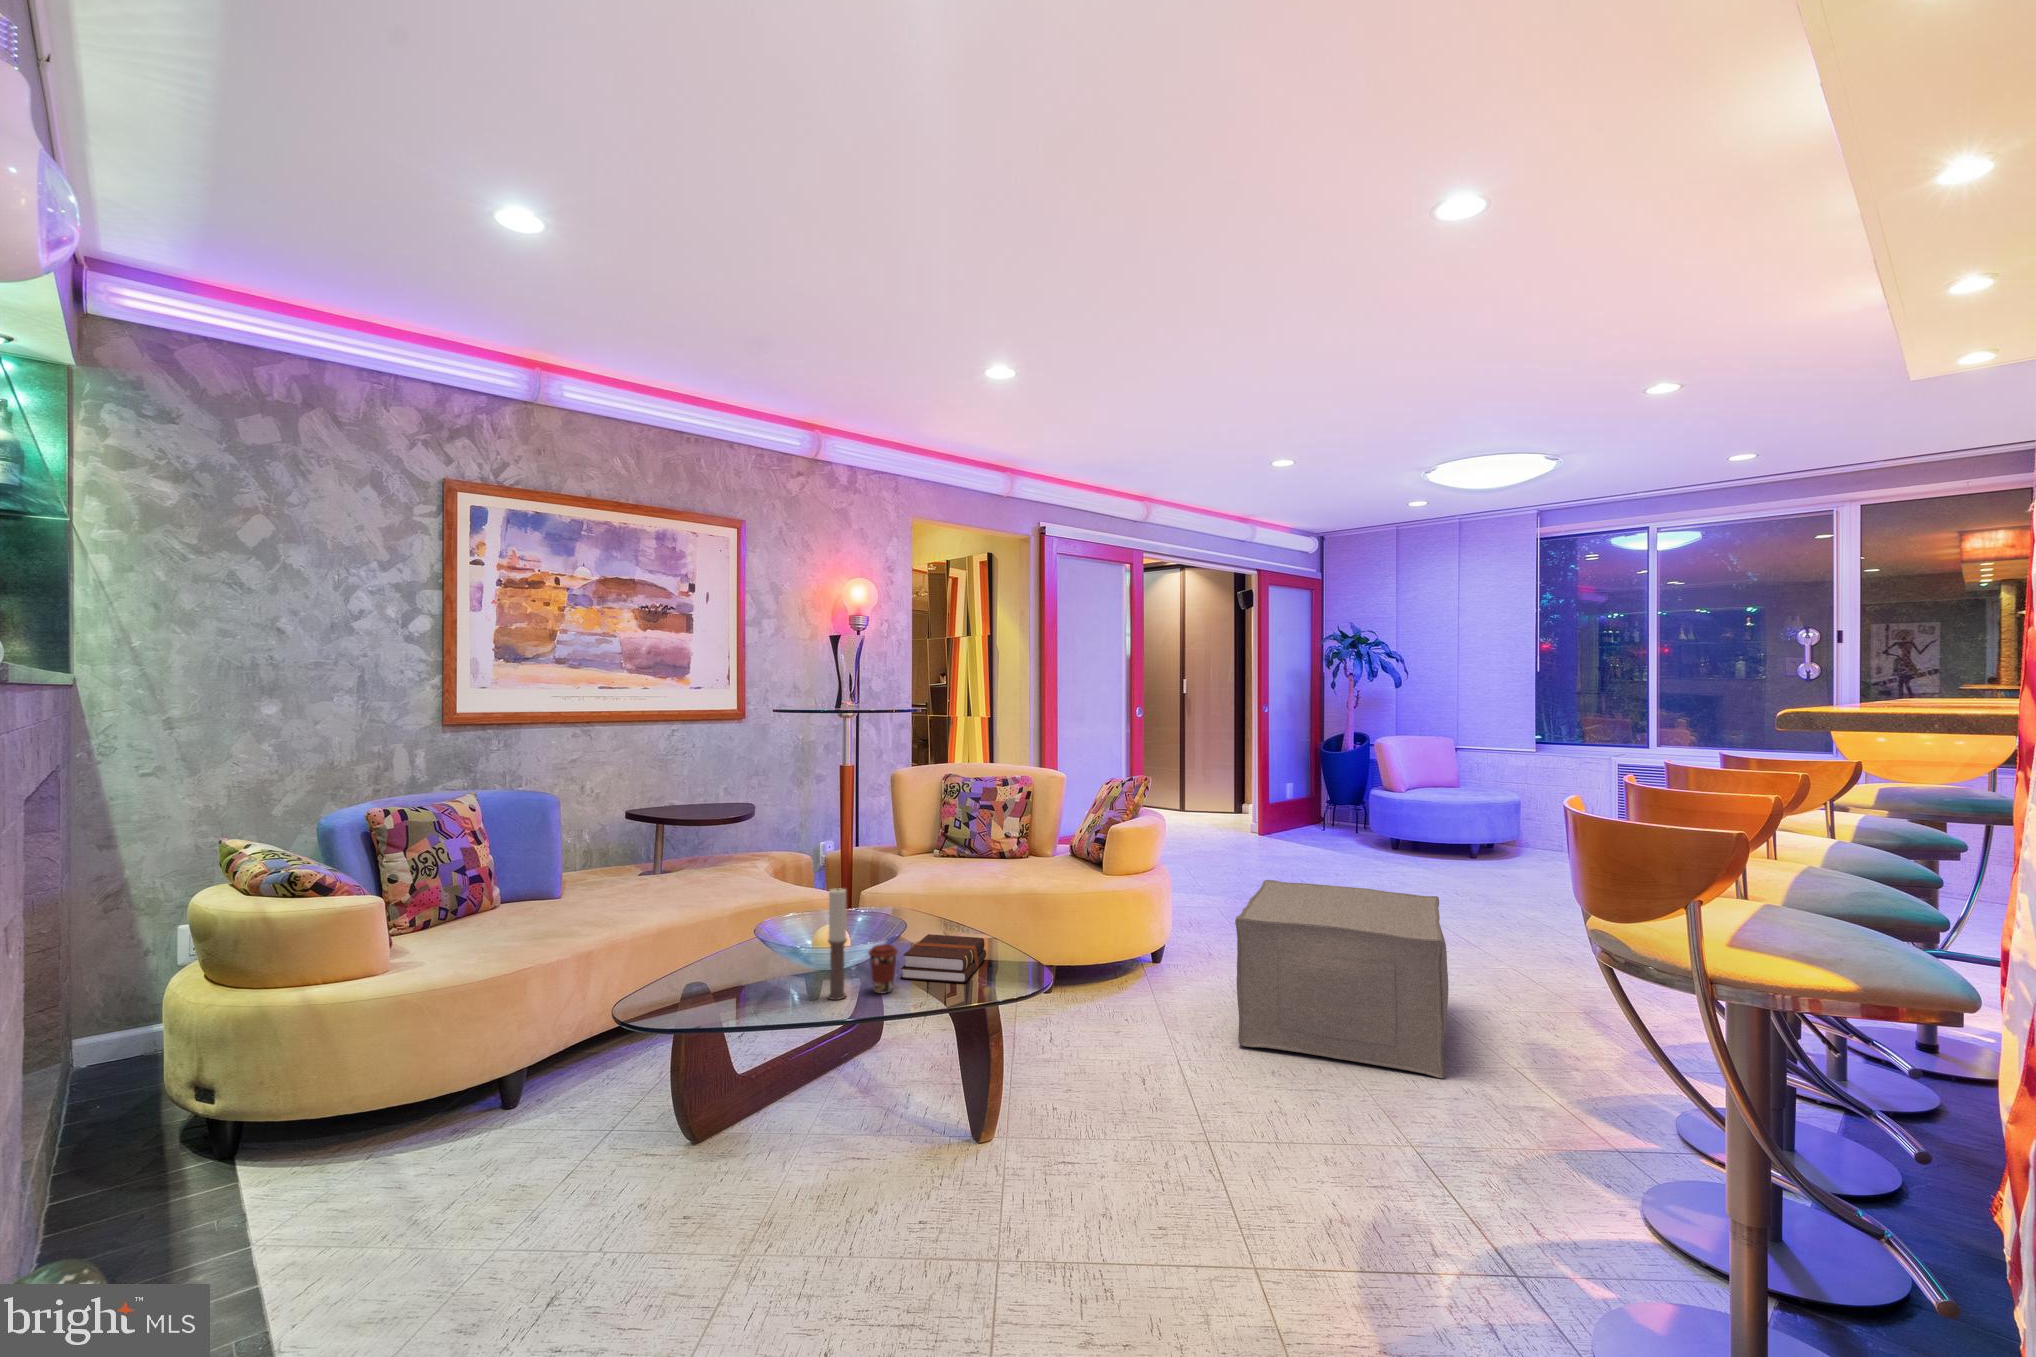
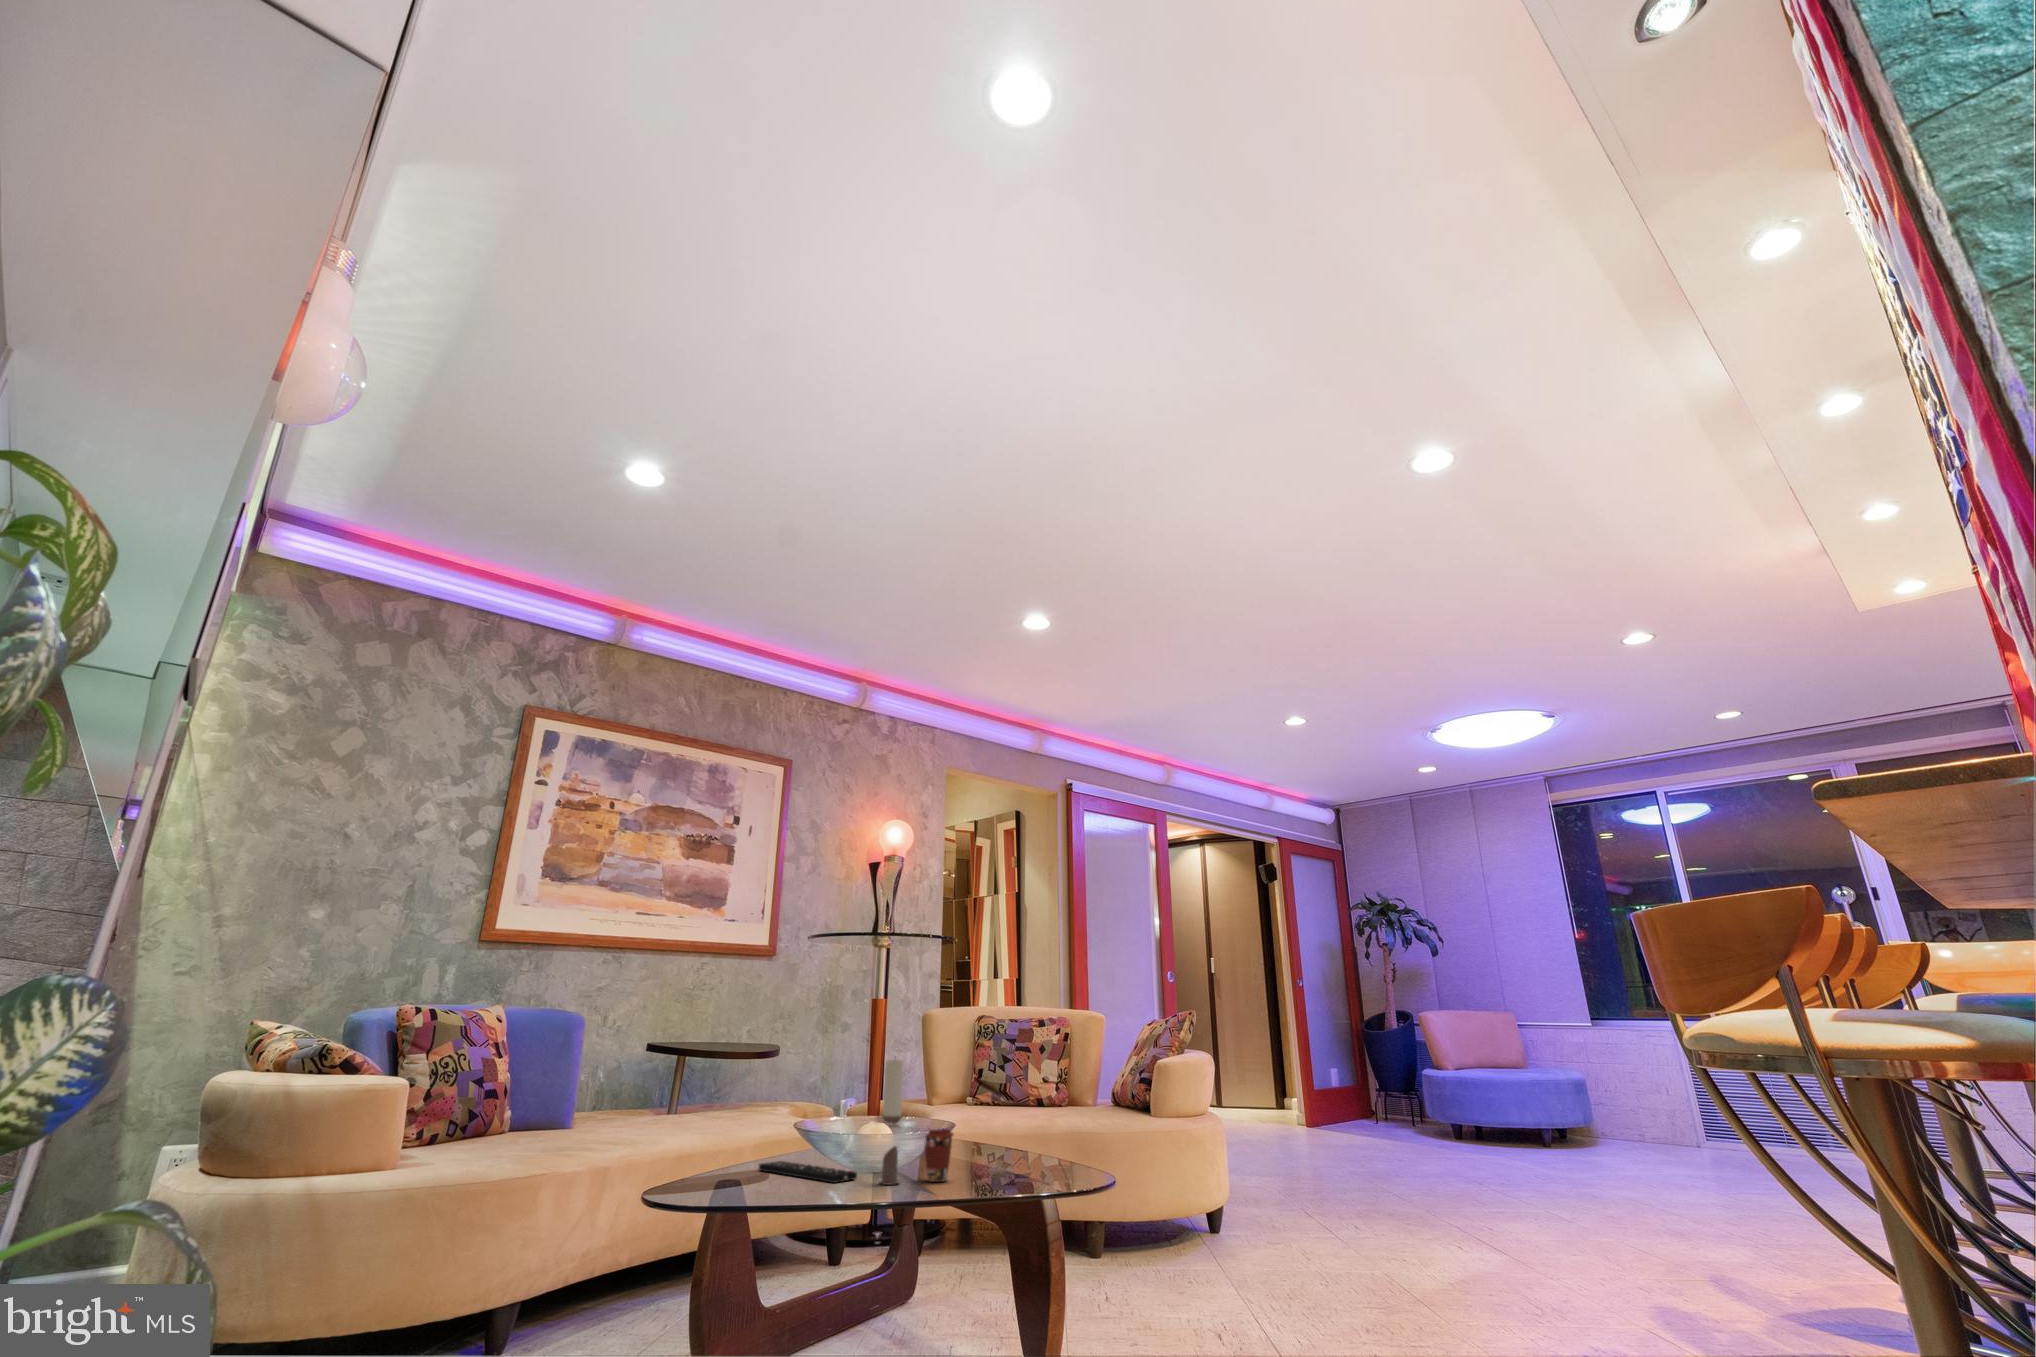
ottoman: present [1235,880,1448,1078] -> none [1303,1115,1561,1323]
hardback book: present [901,934,986,983] -> none [953,1137,1041,1177]
remote control: none [720,962,808,997] -> present [758,1161,857,1183]

